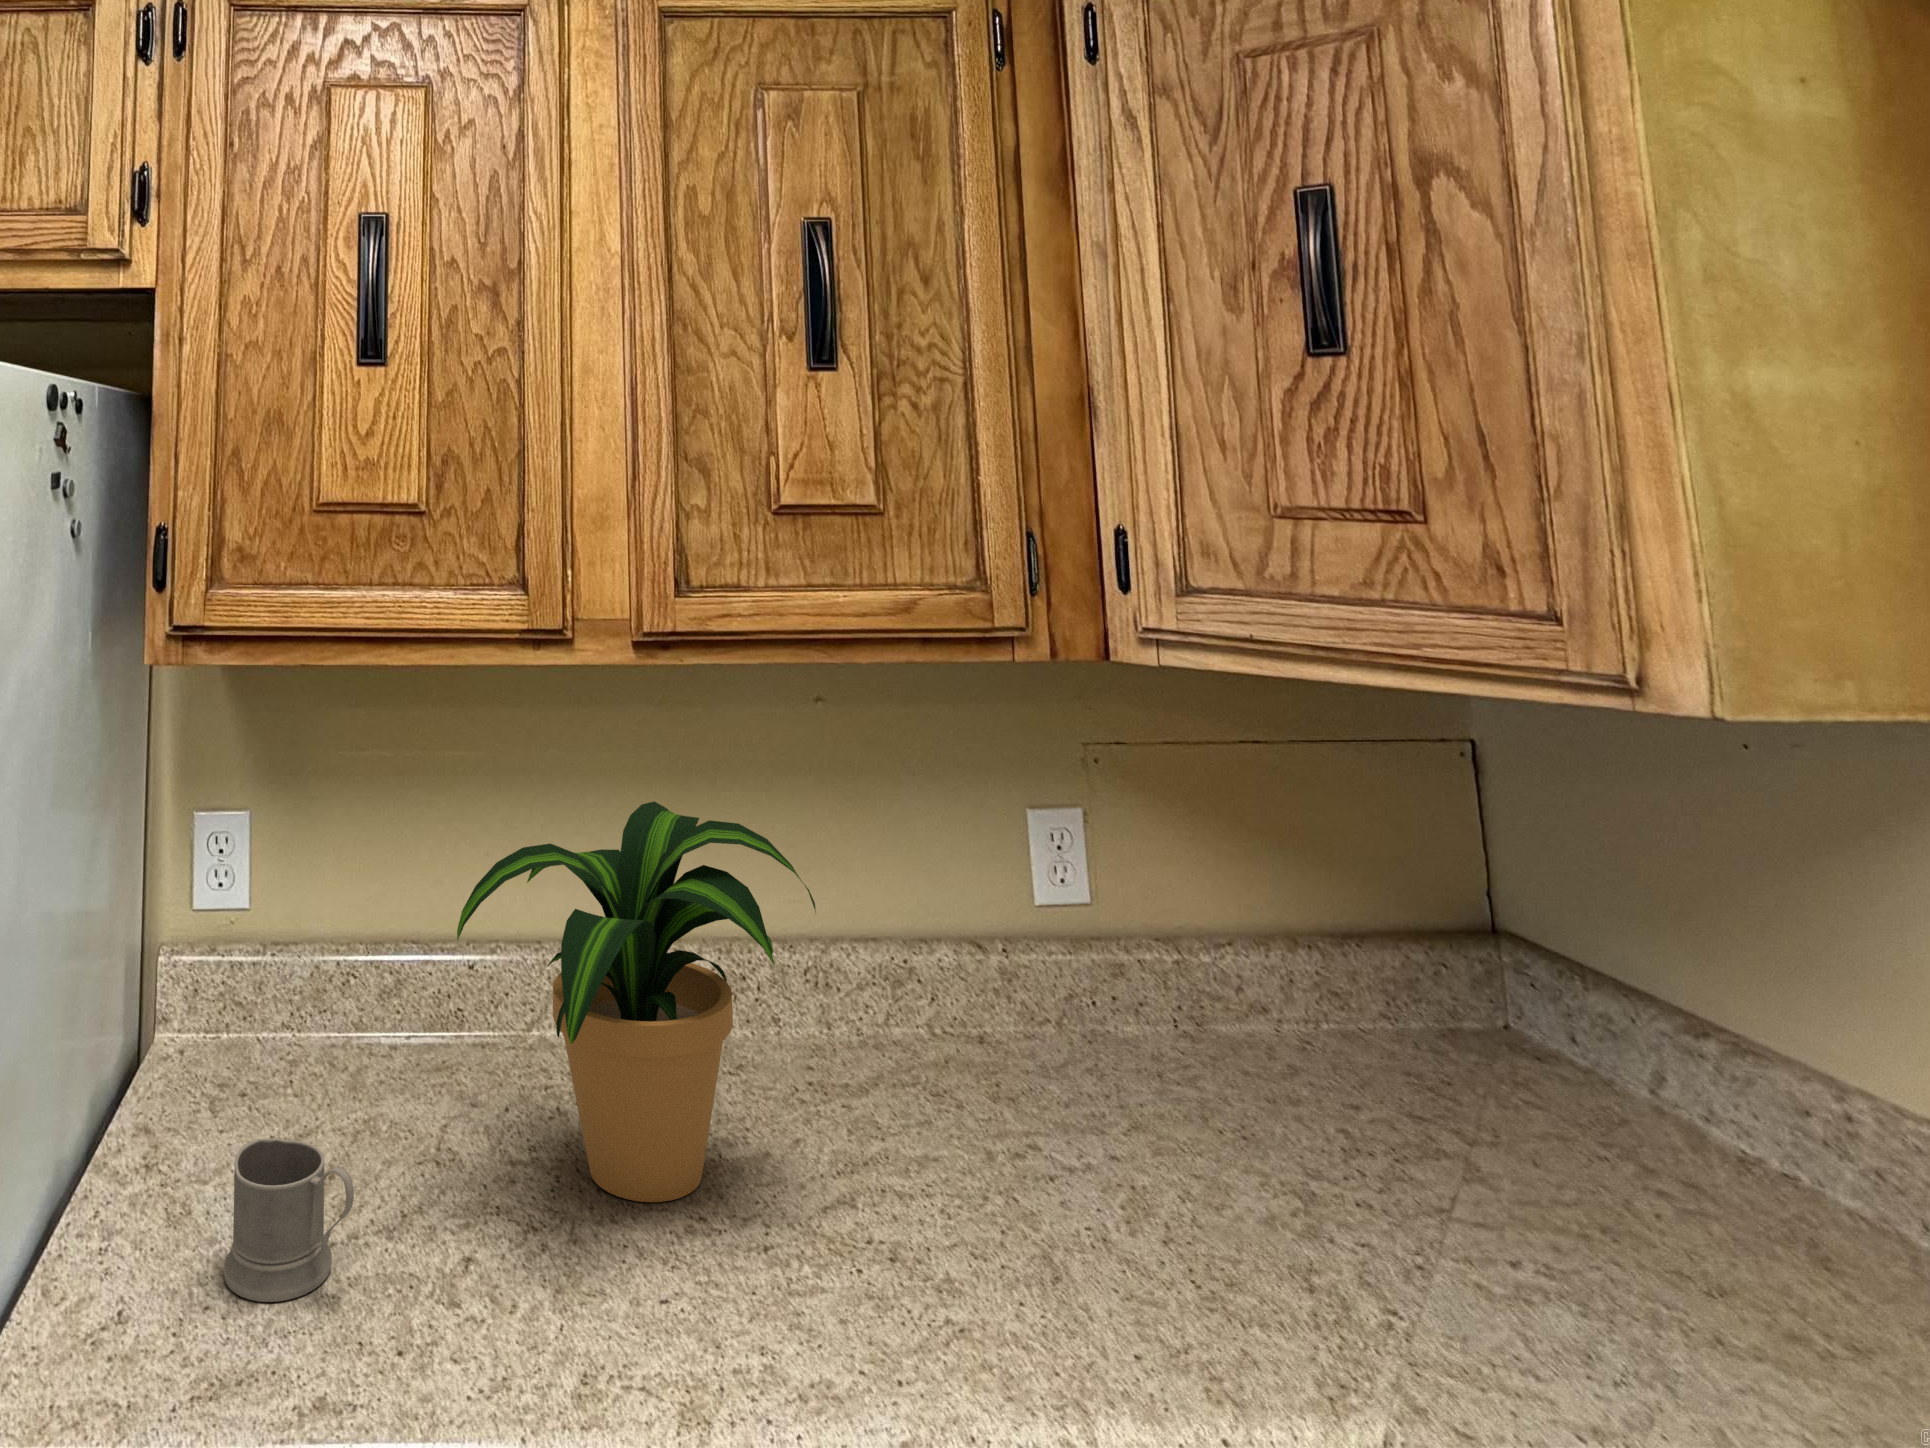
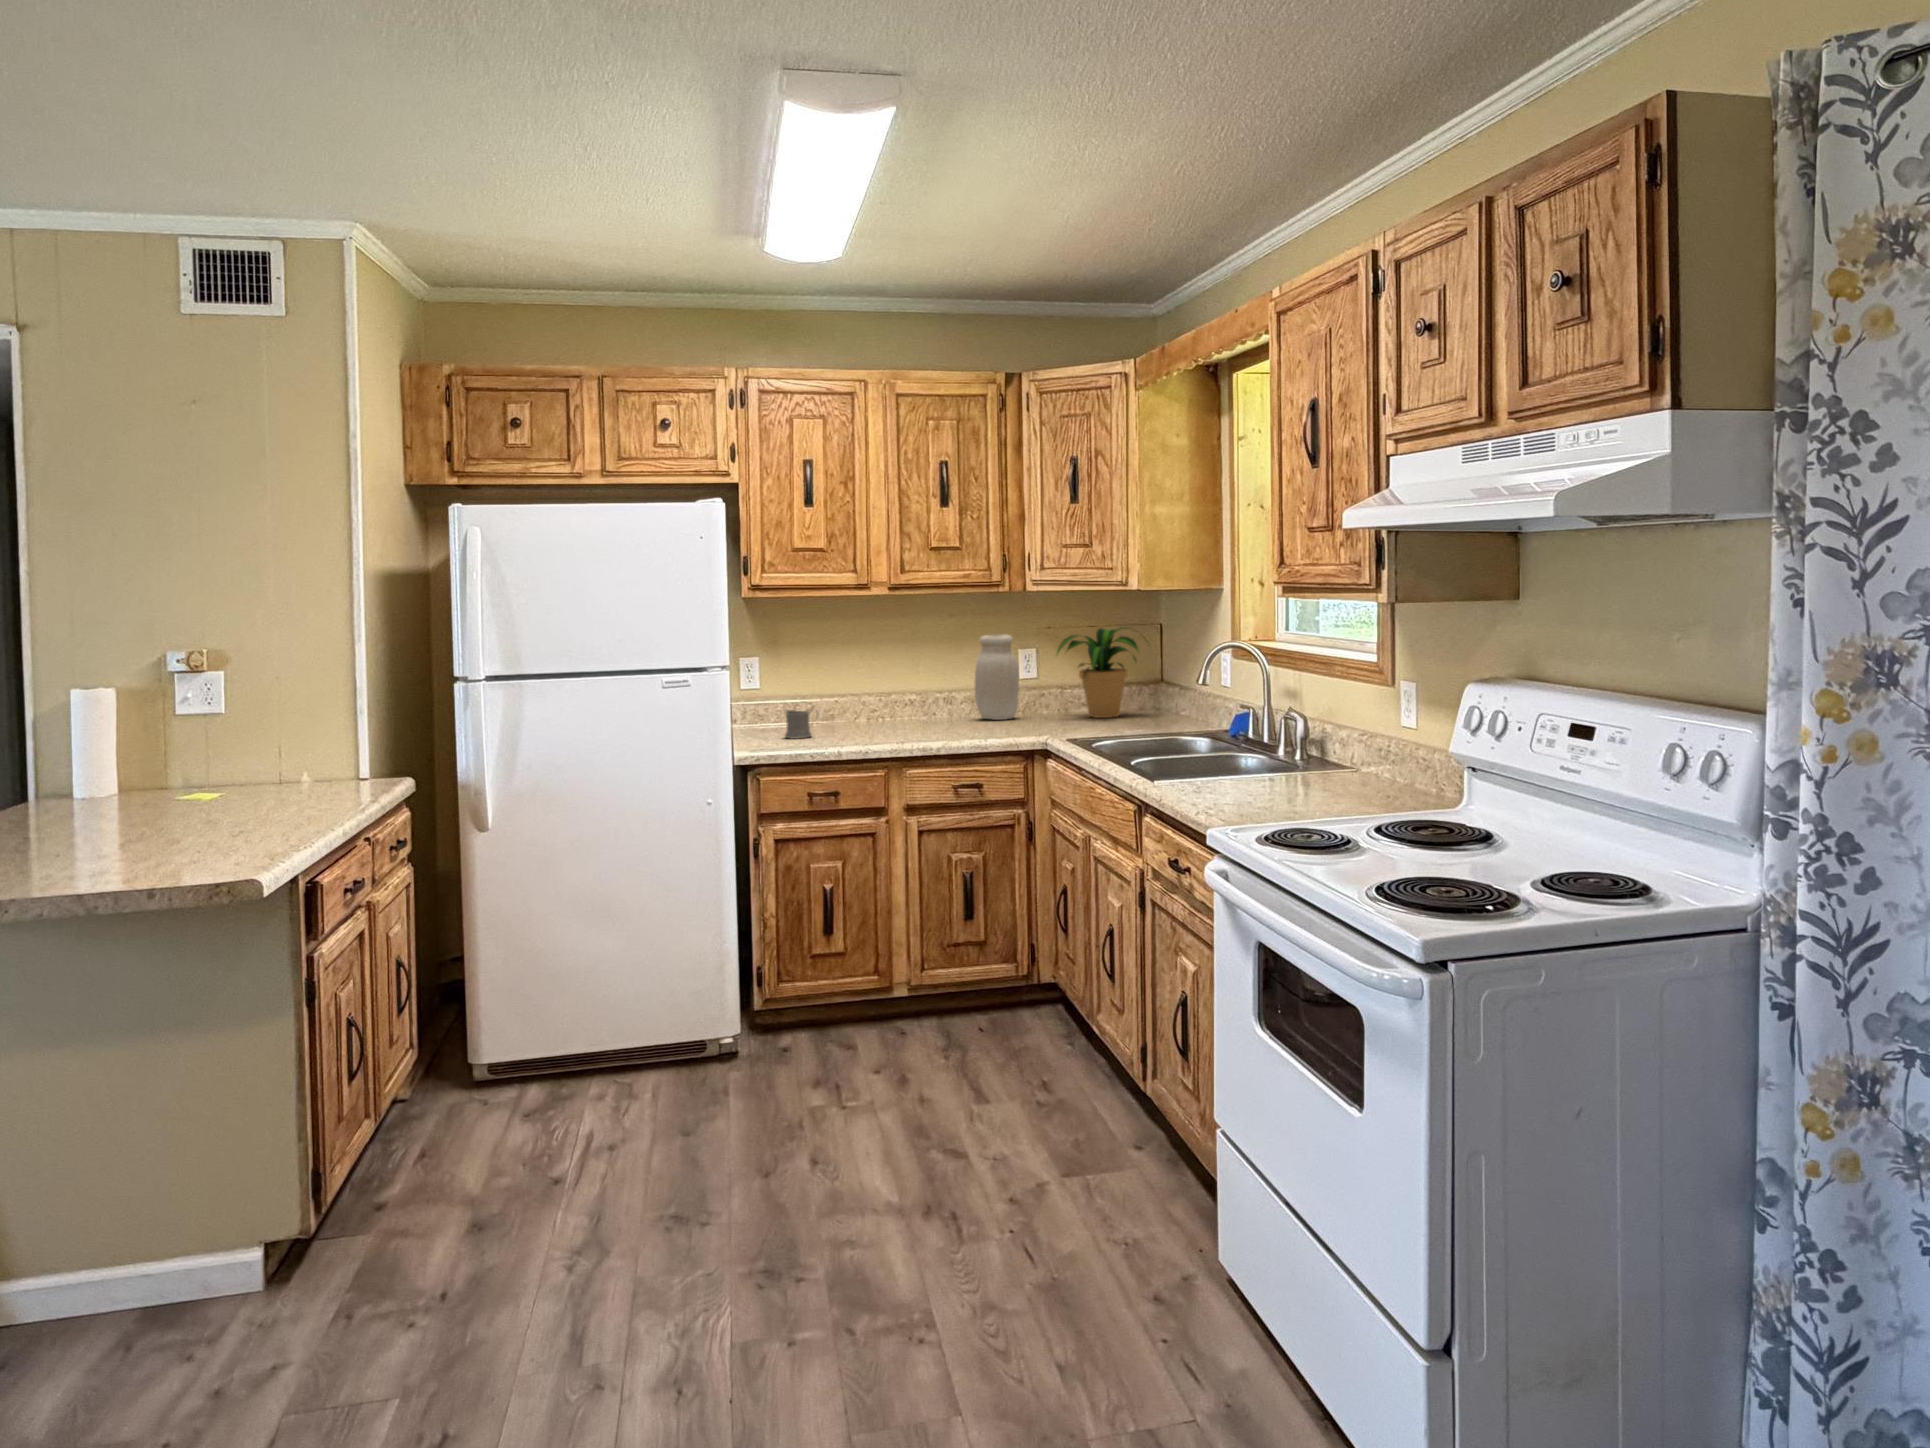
jar: none [922,800,1091,1137] -> present [975,634,1019,720]
potted plant: present [457,801,816,1202] -> present [1057,627,1141,718]

